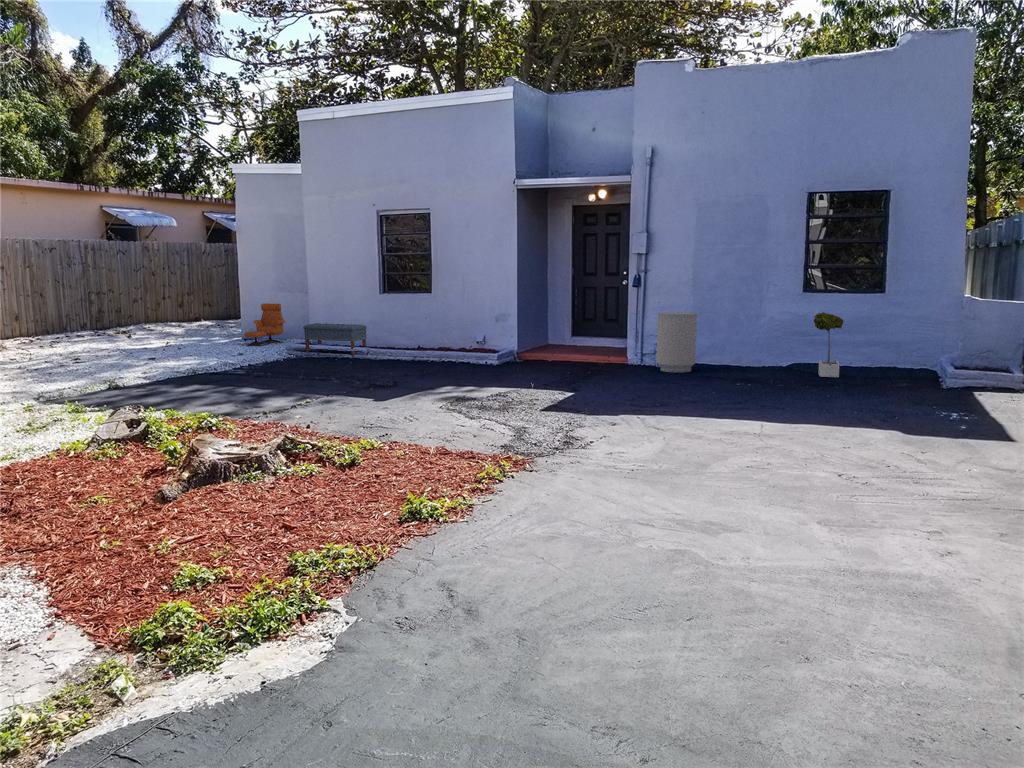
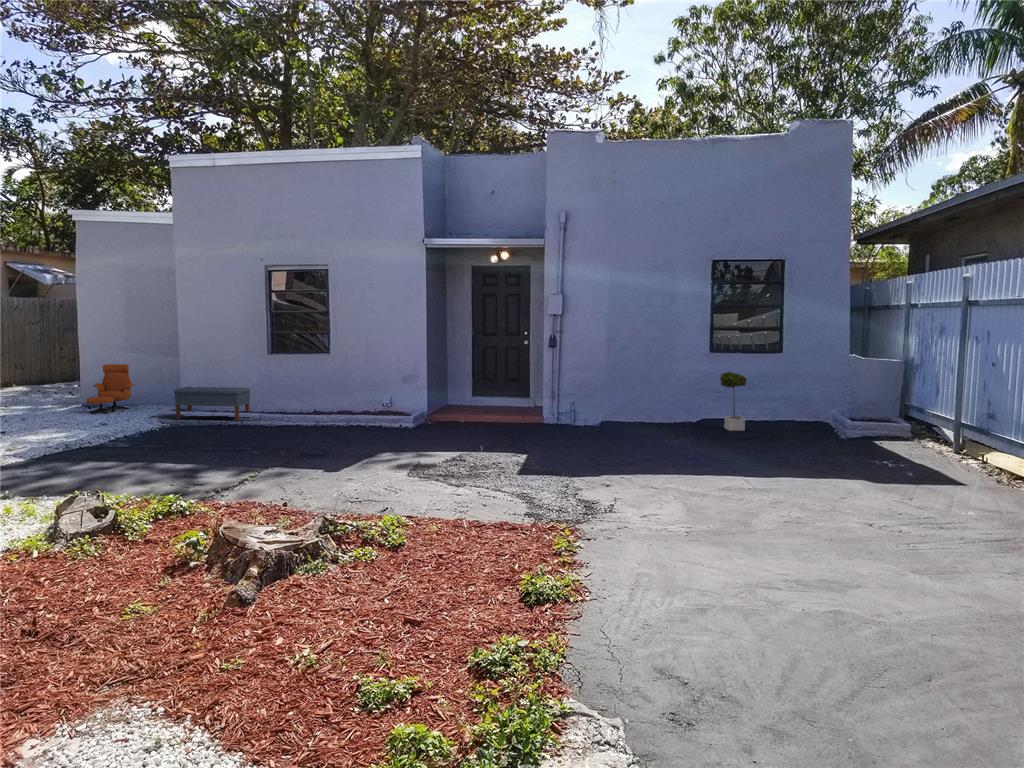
trash can: present [657,312,697,372] -> none [578,372,615,431]

